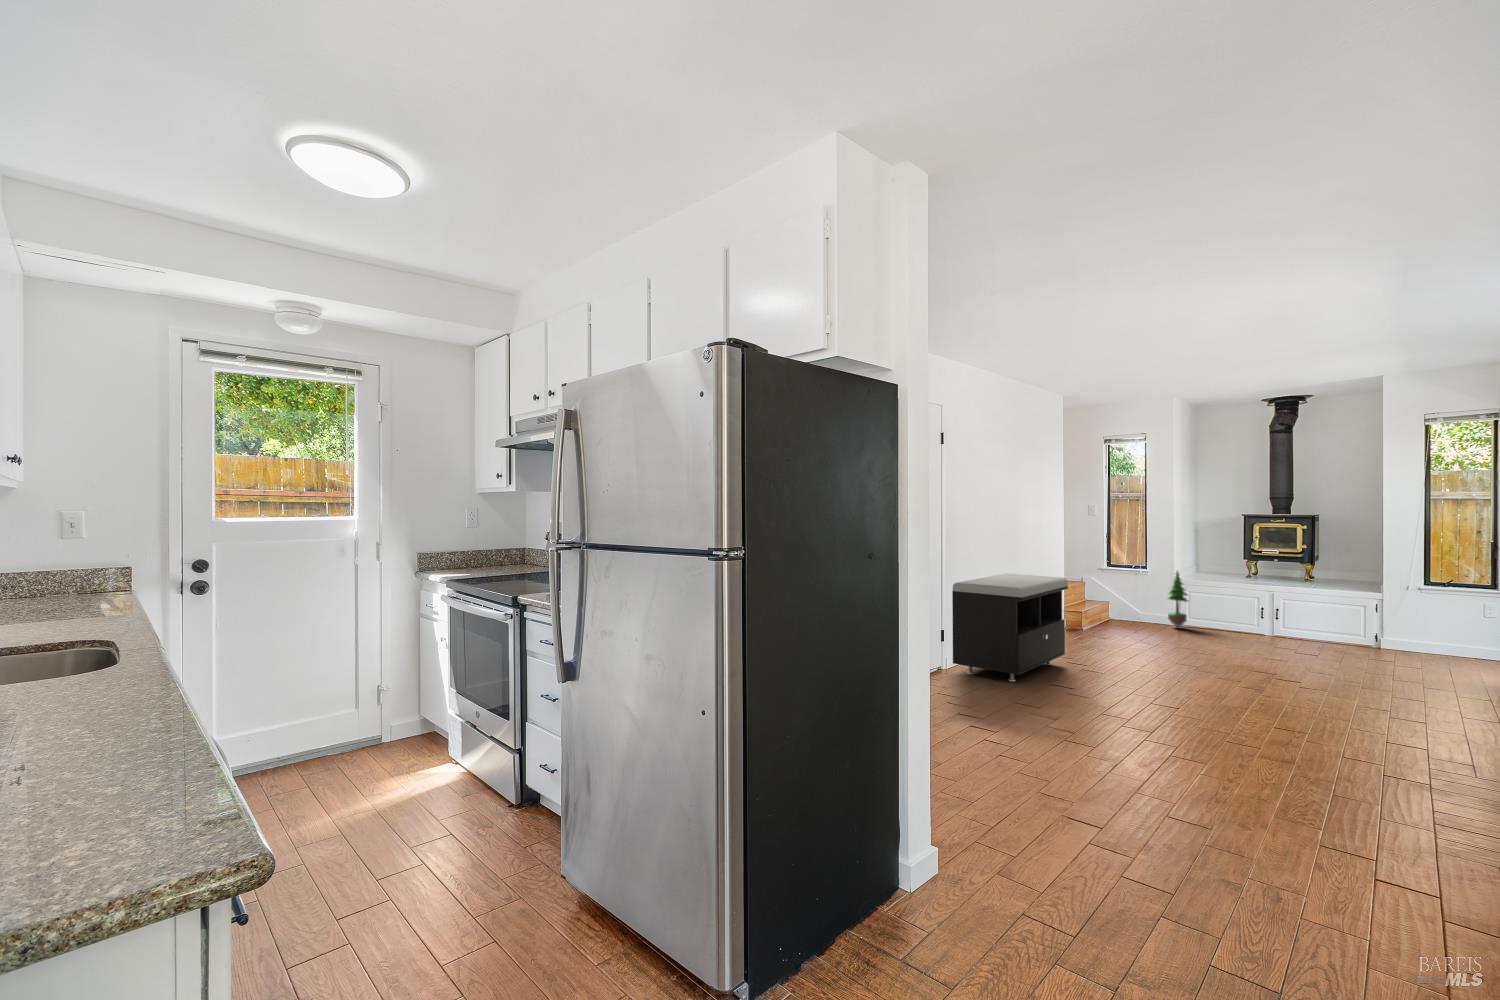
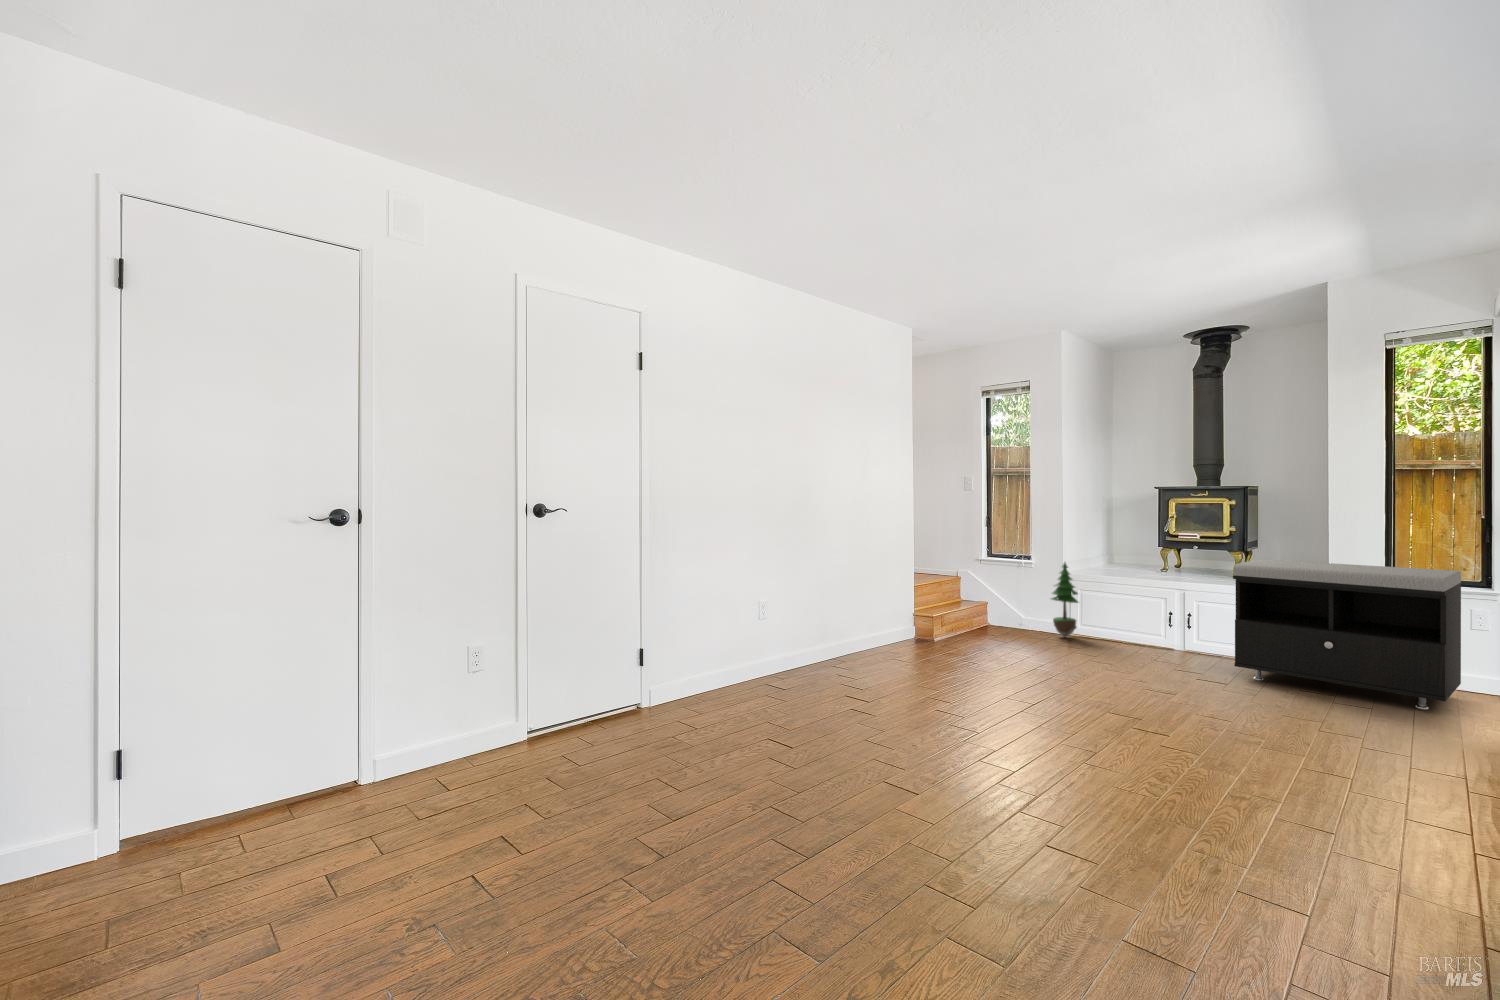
storage bench: present [952,574,1068,682] -> present [1233,559,1461,710]

